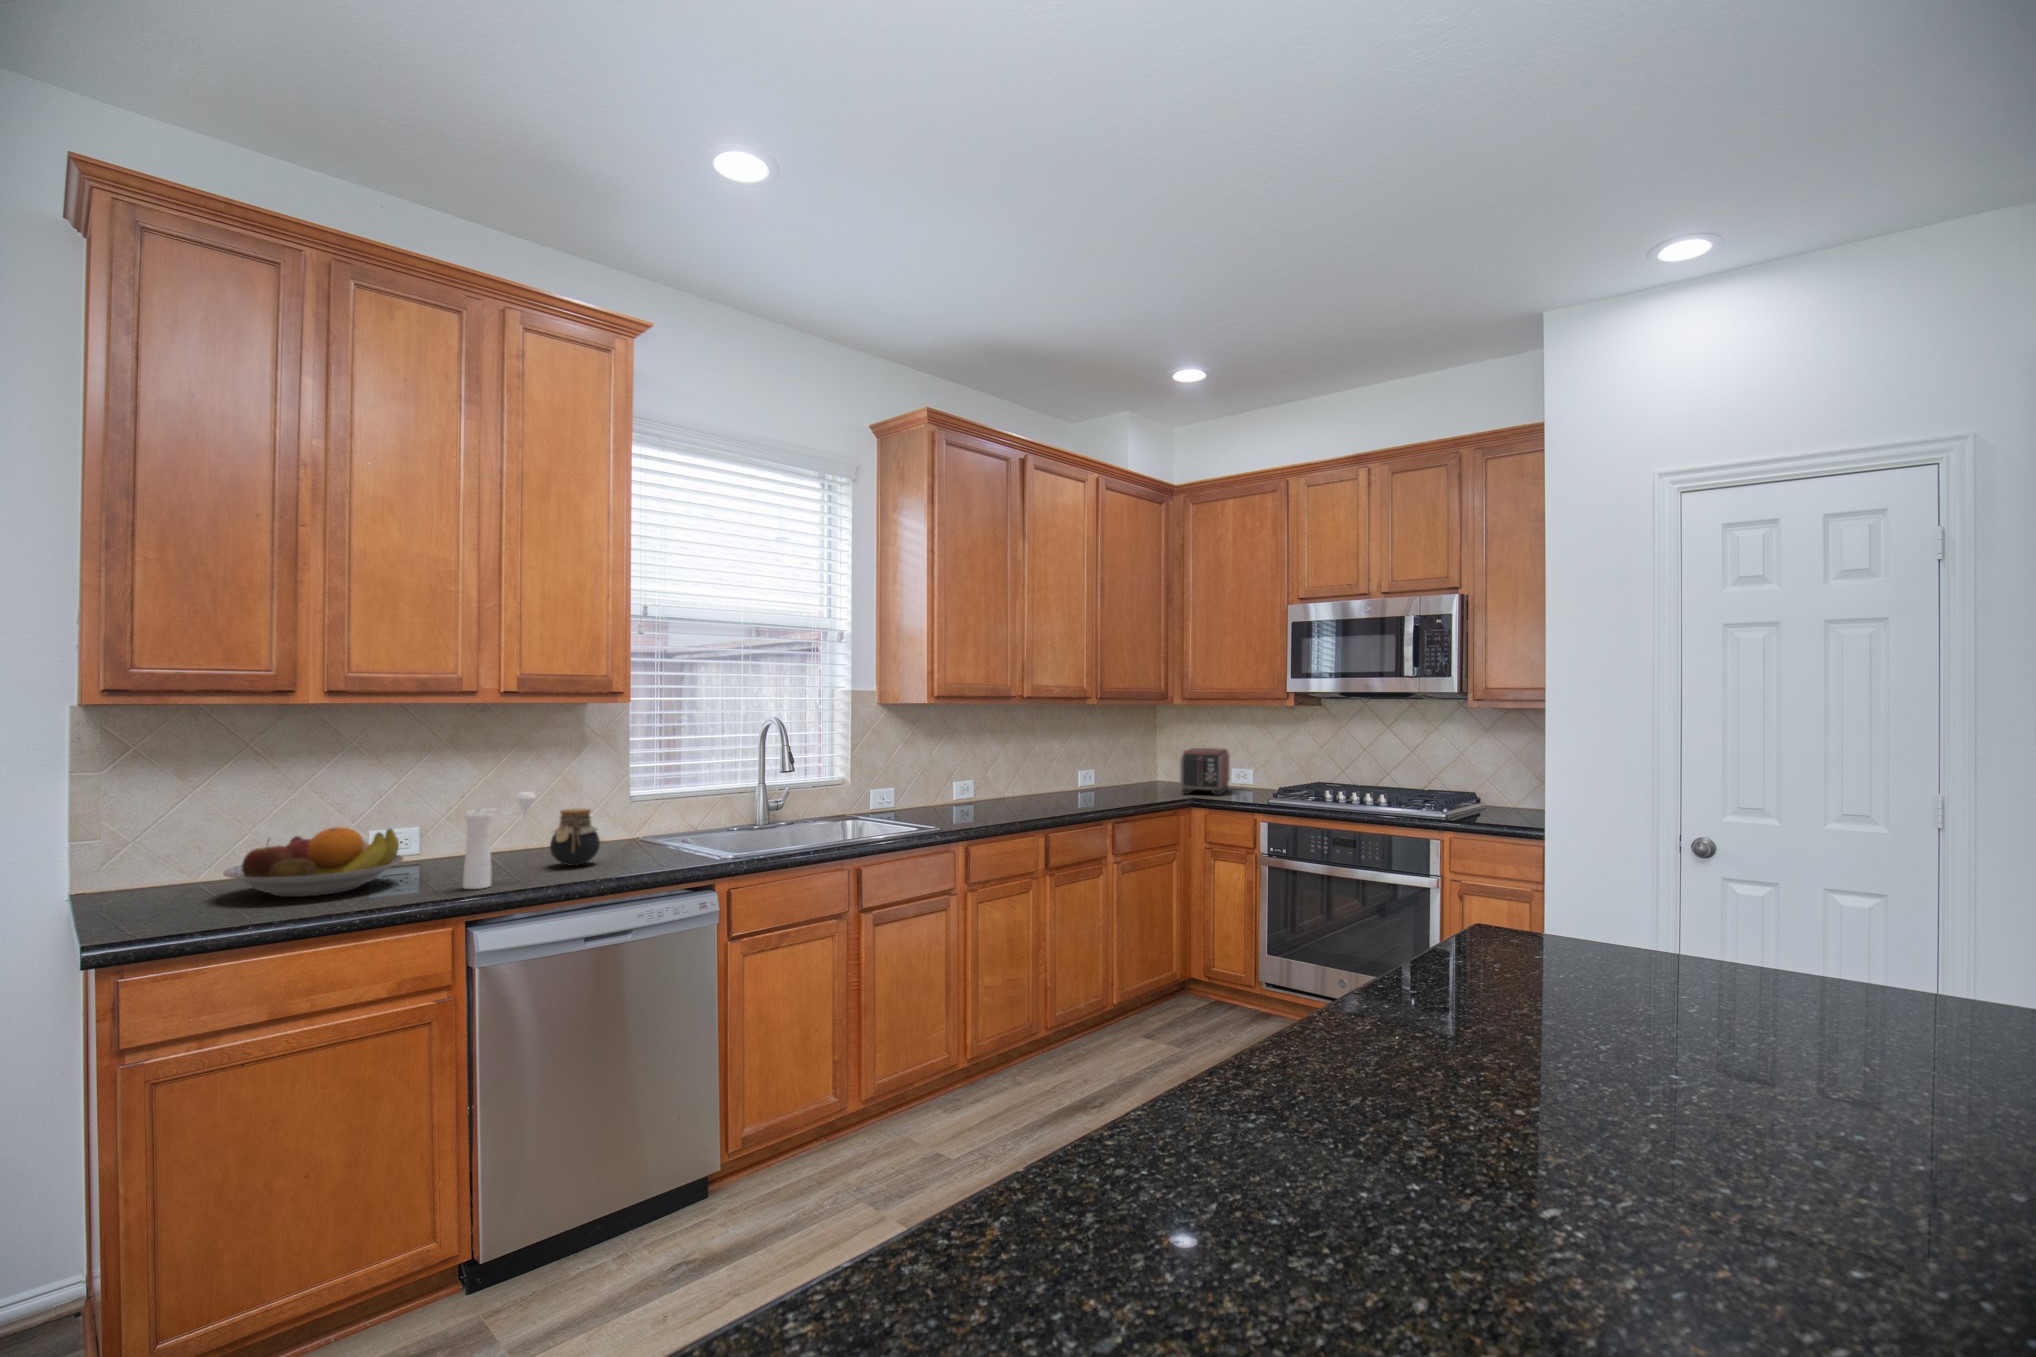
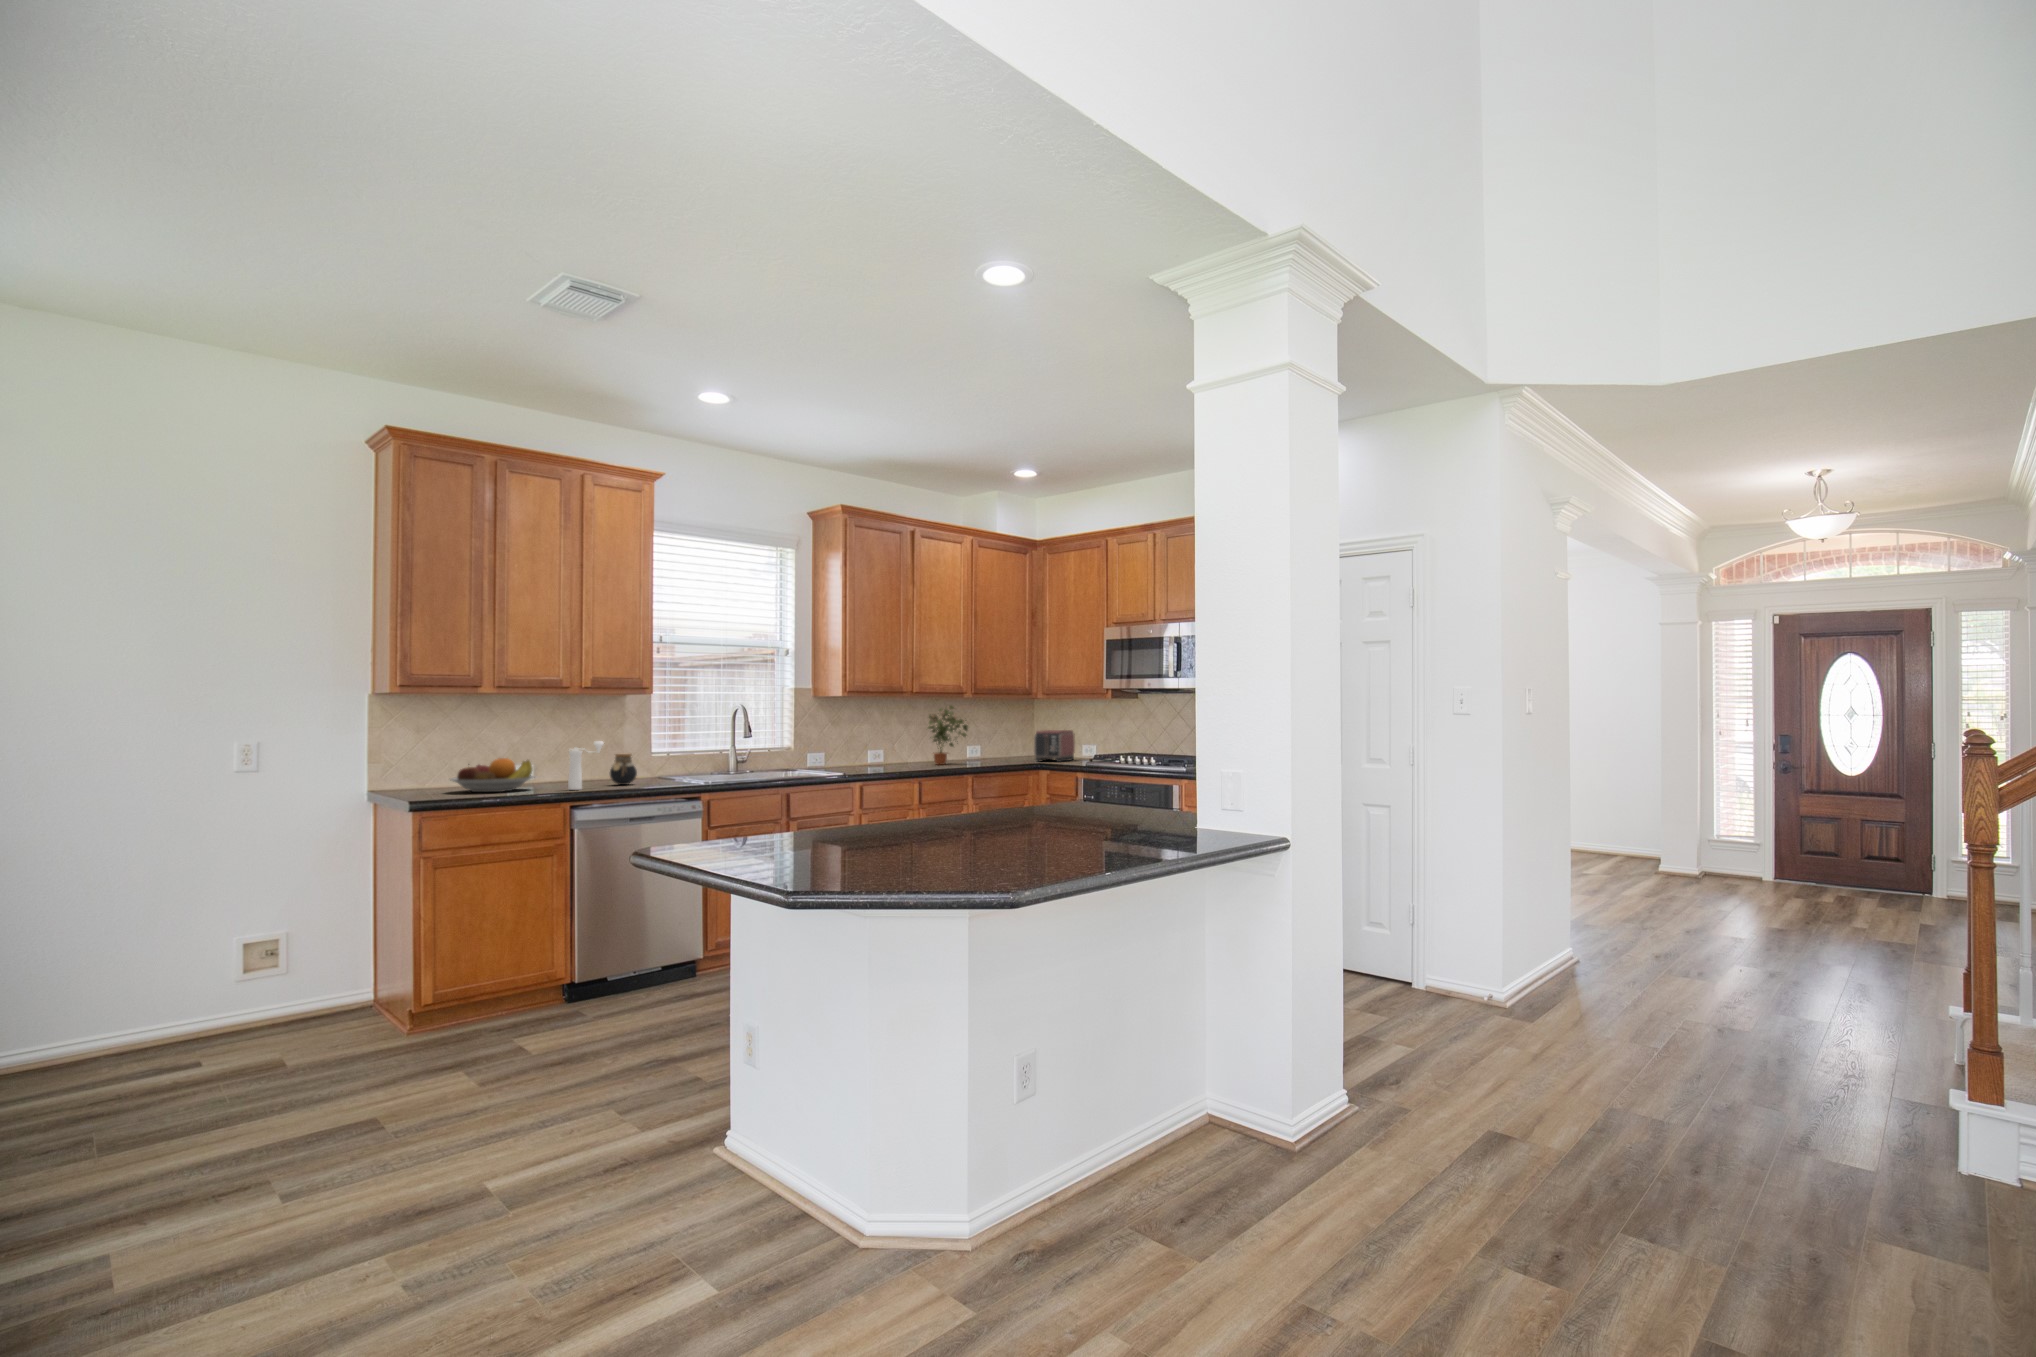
potted plant: none [1029,714,1095,801] -> present [928,706,968,765]

